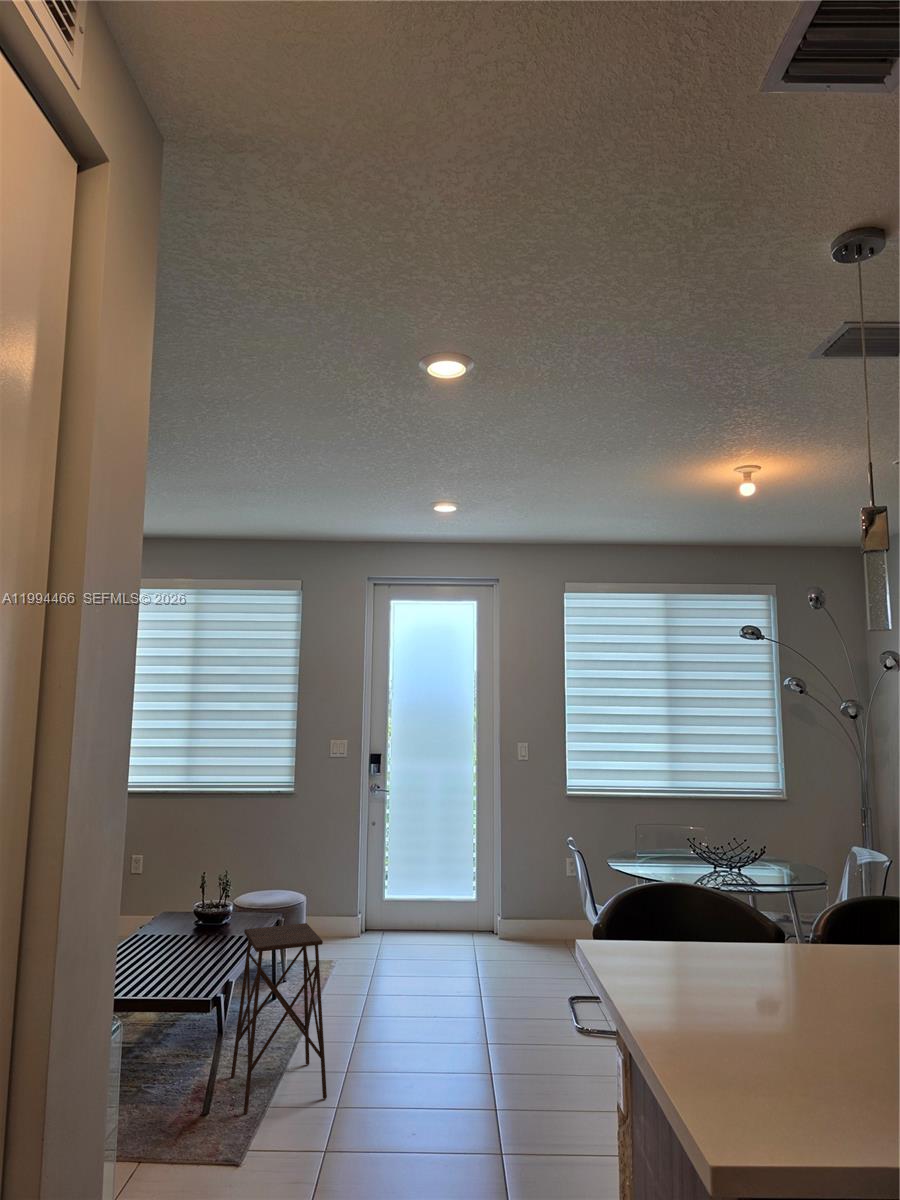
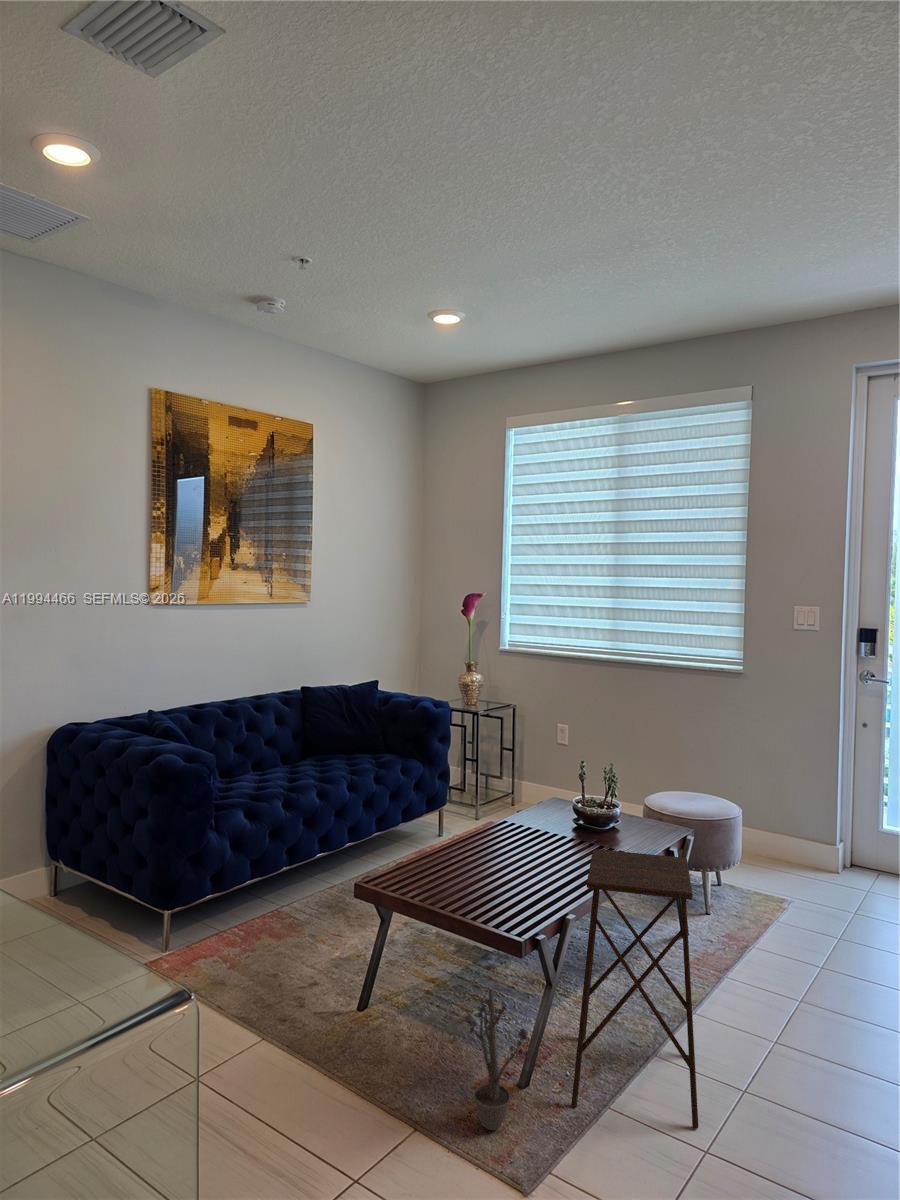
decorative plant: none [158,1037,229,1144] -> present [455,990,529,1130]

